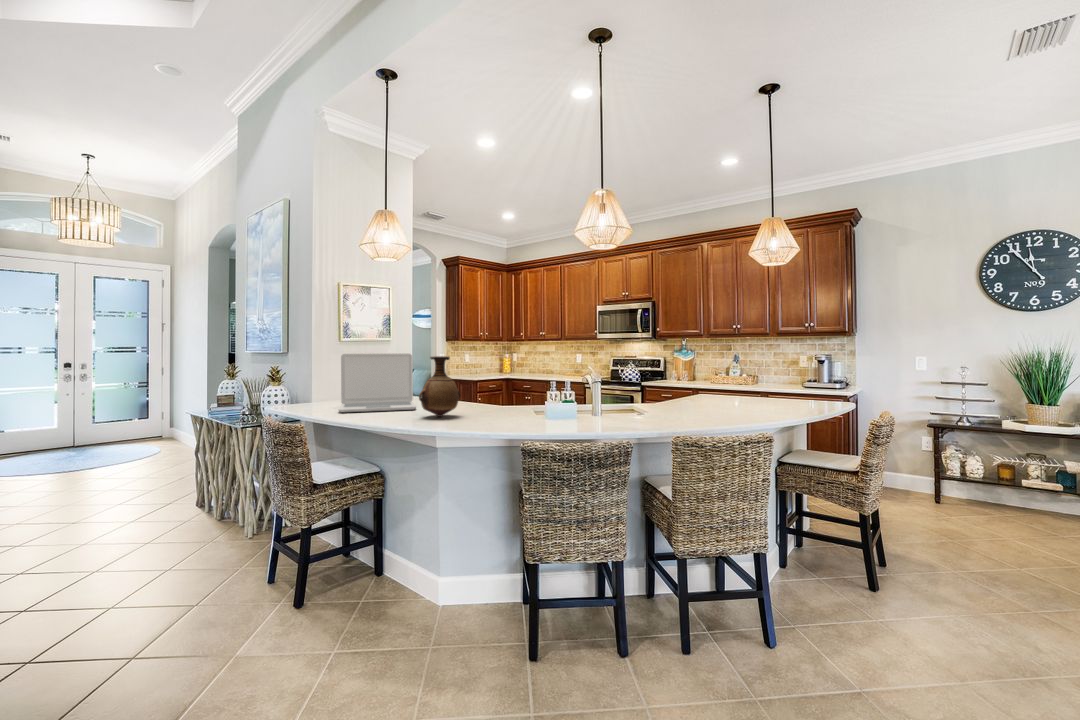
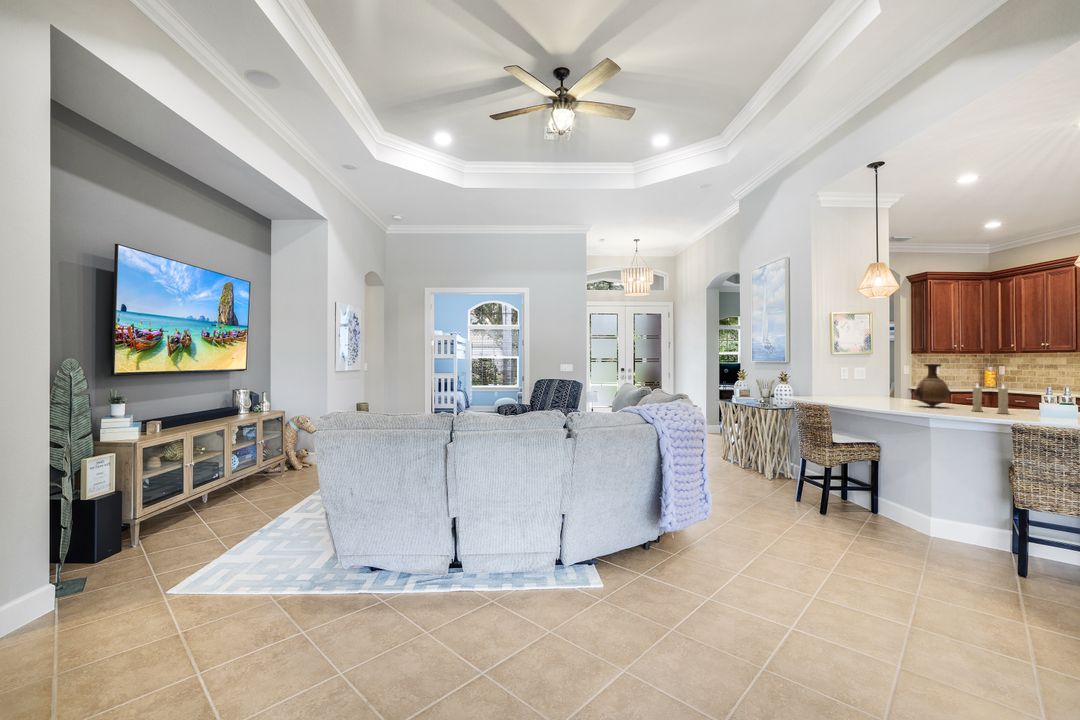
laptop: present [339,354,416,412] -> none [843,362,907,402]
candle: none [480,382,519,424] -> present [972,384,1009,414]

